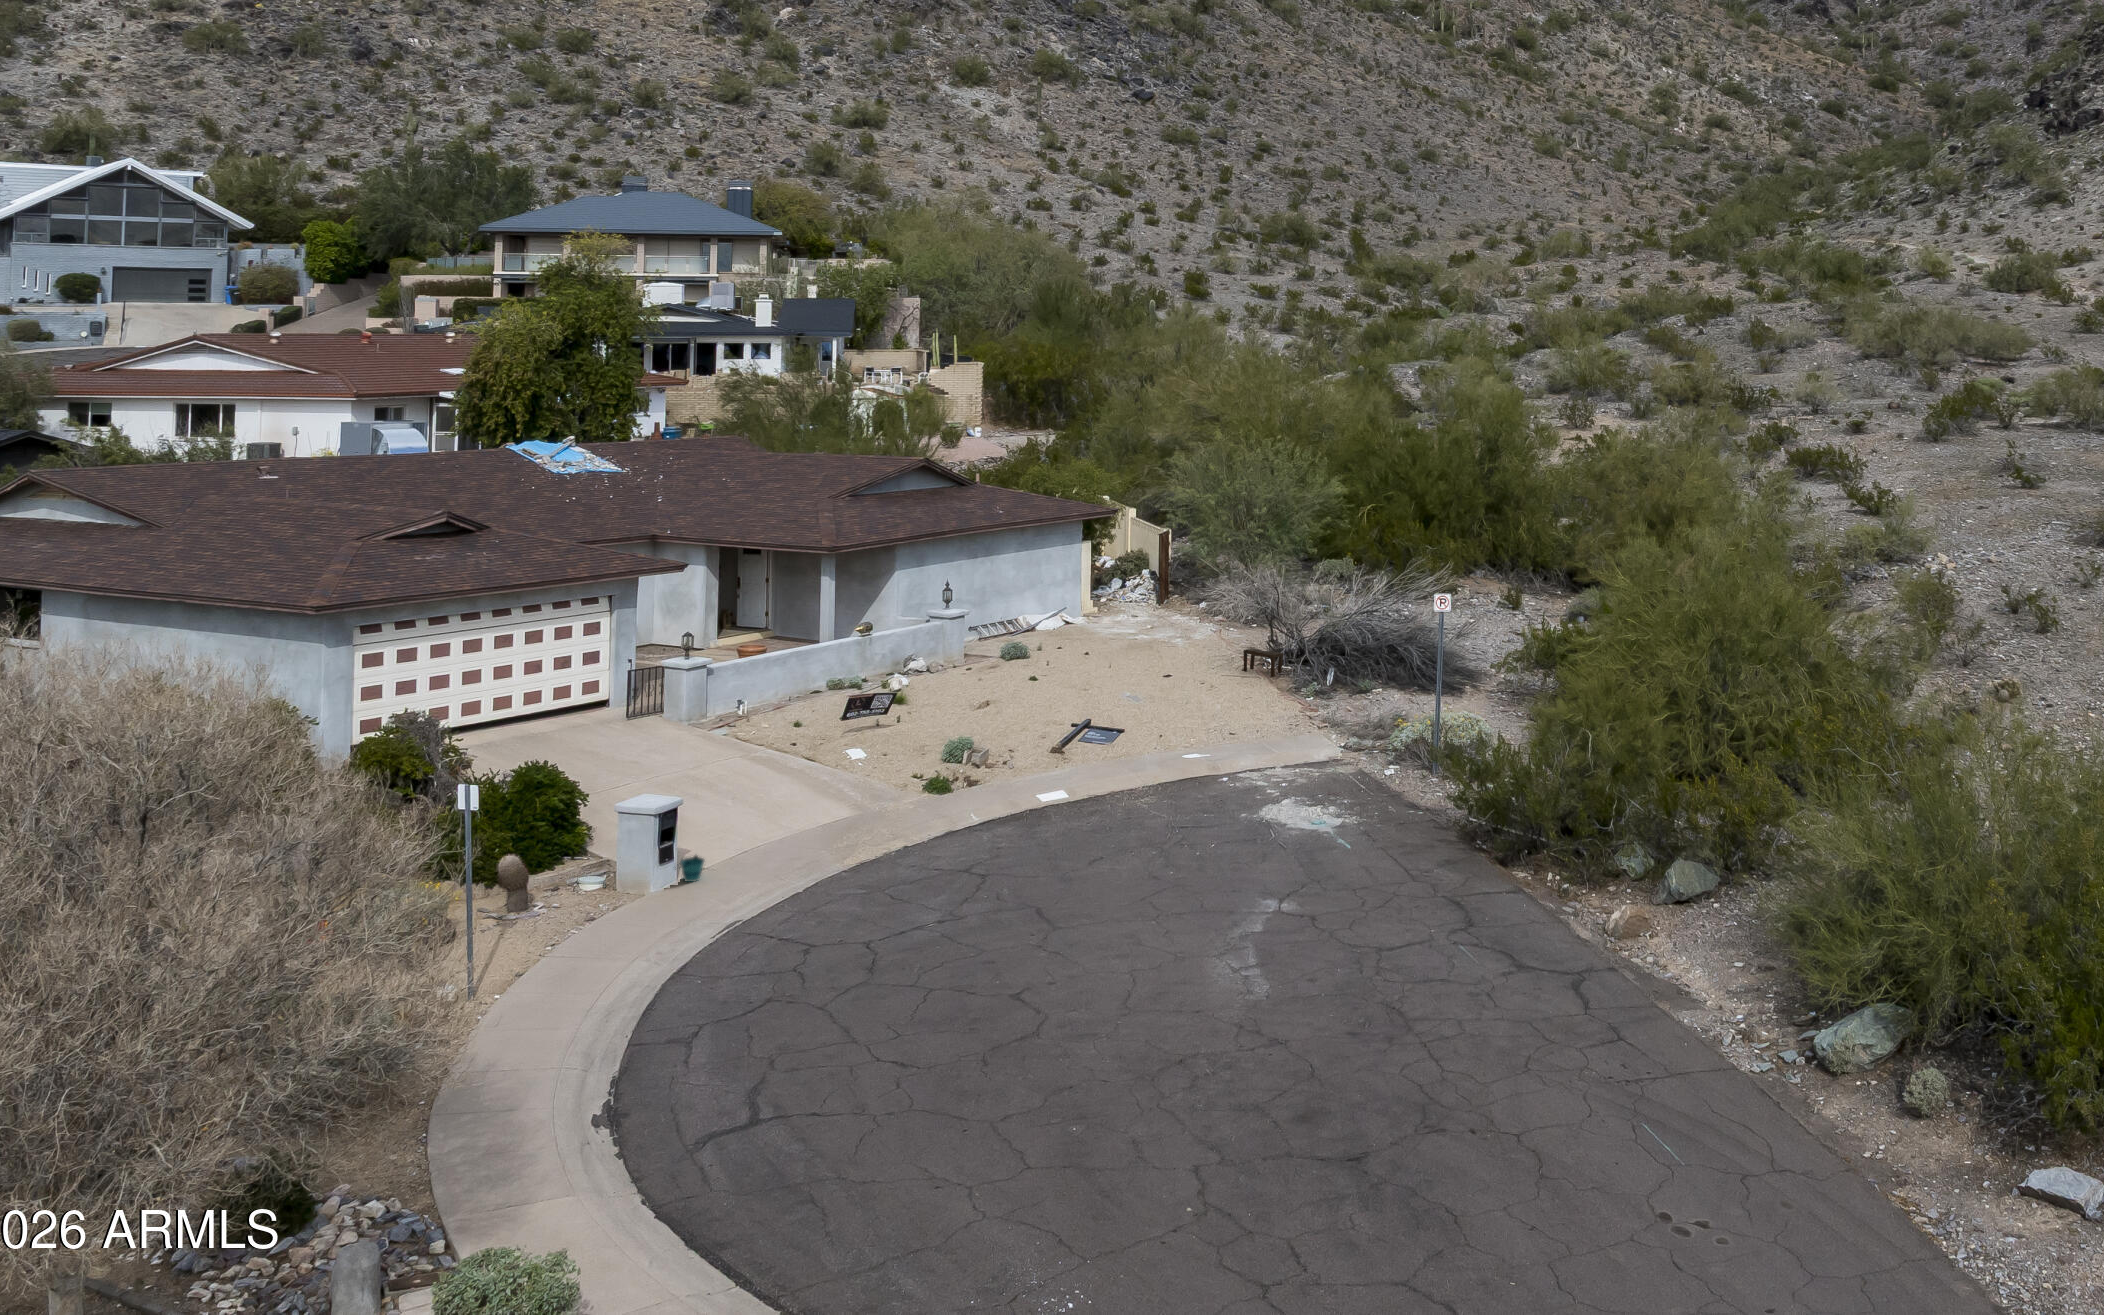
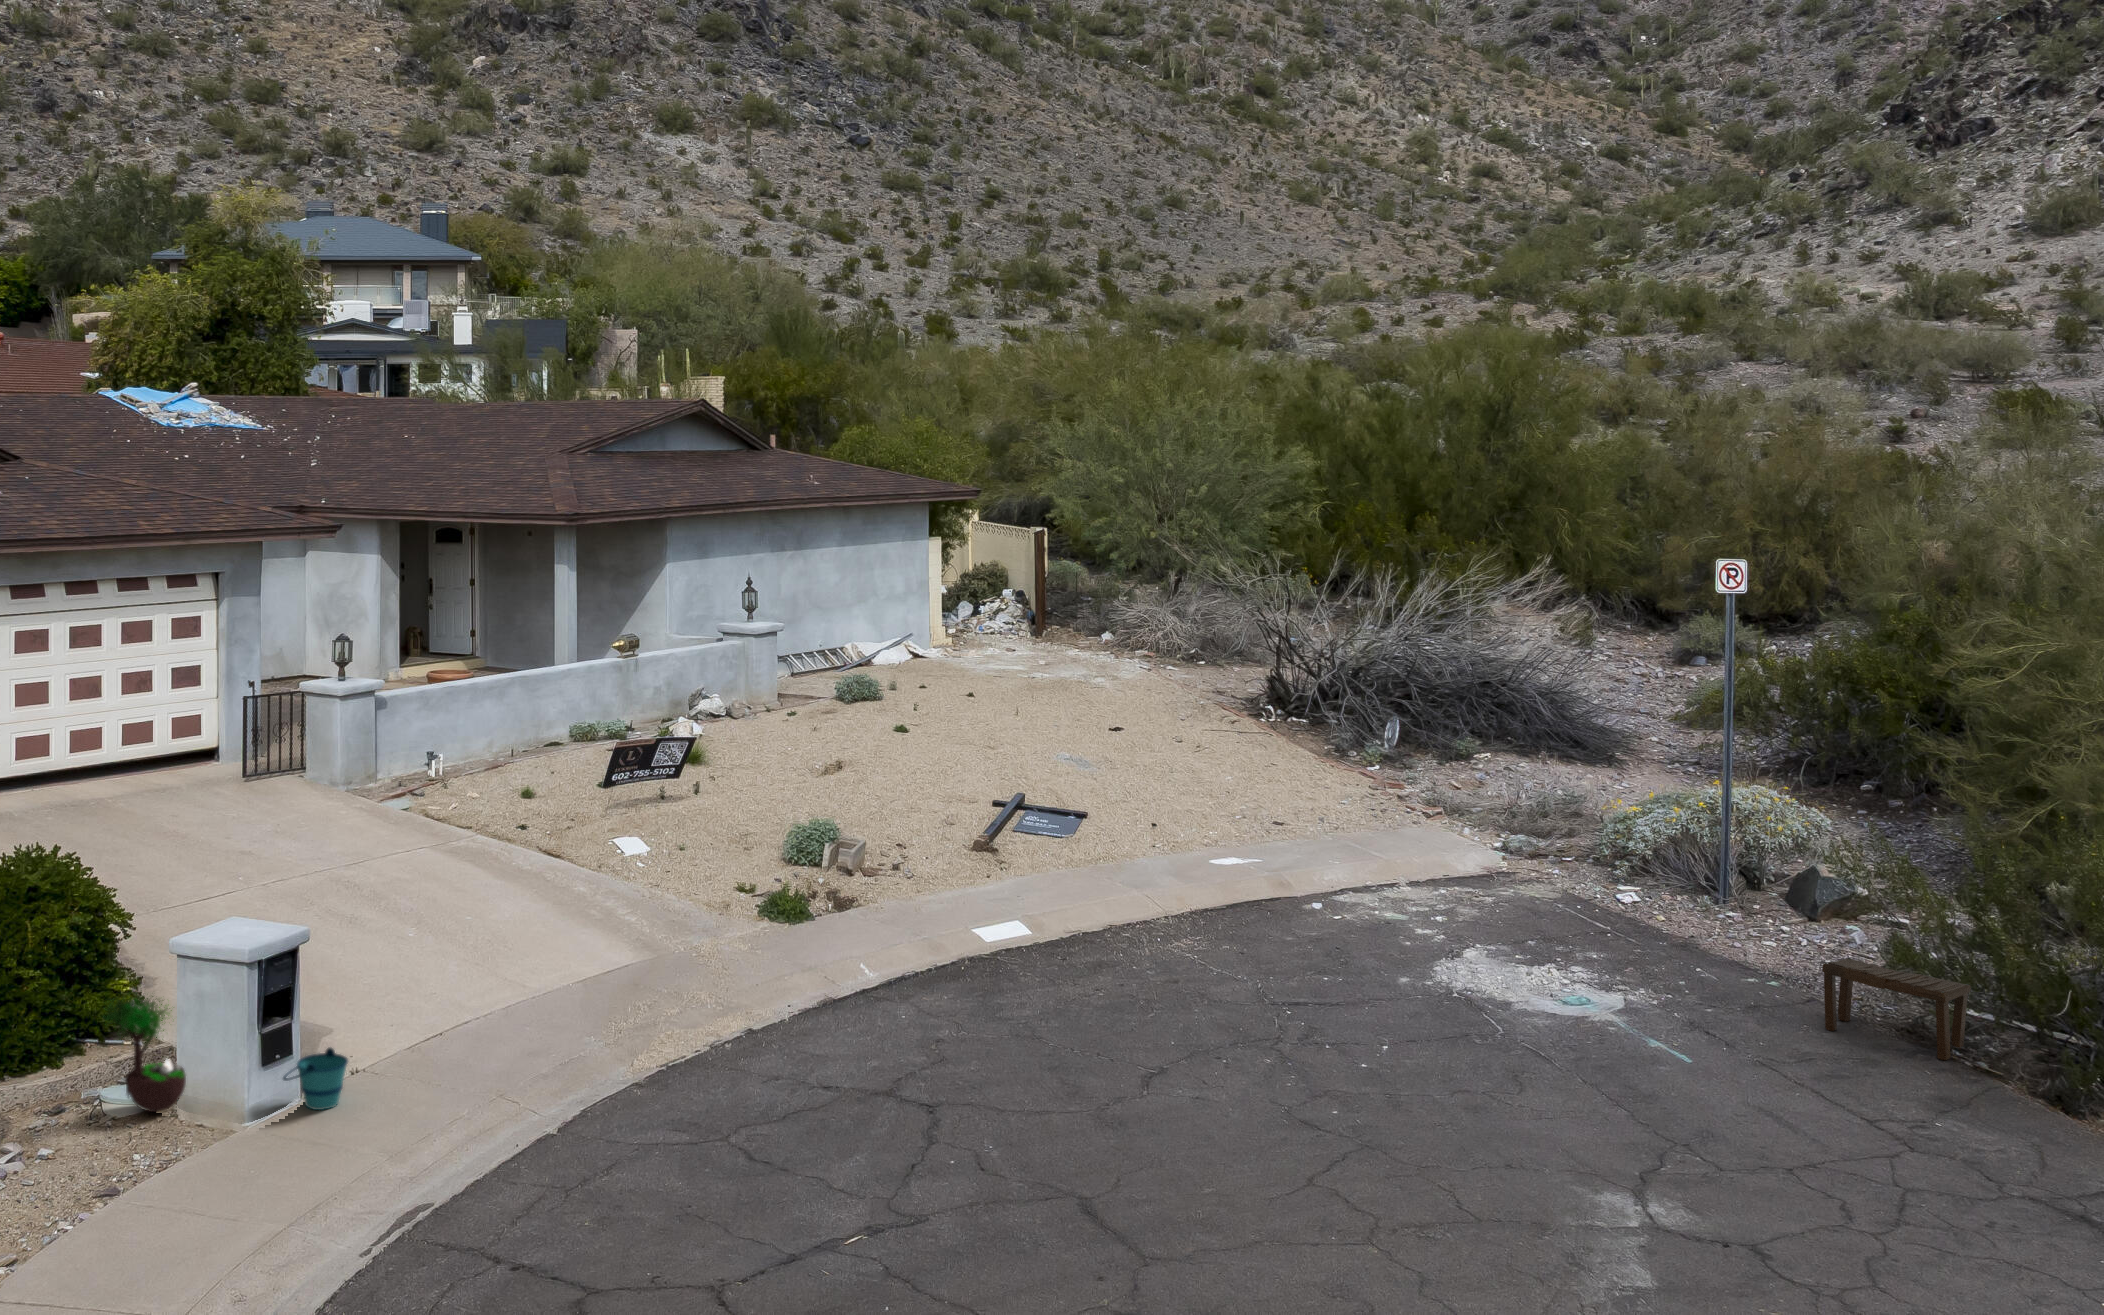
bench: present [1243,648,1284,676] -> present [1822,958,1971,1060]
potted tree: none [586,826,627,885] -> present [104,990,186,1112]

